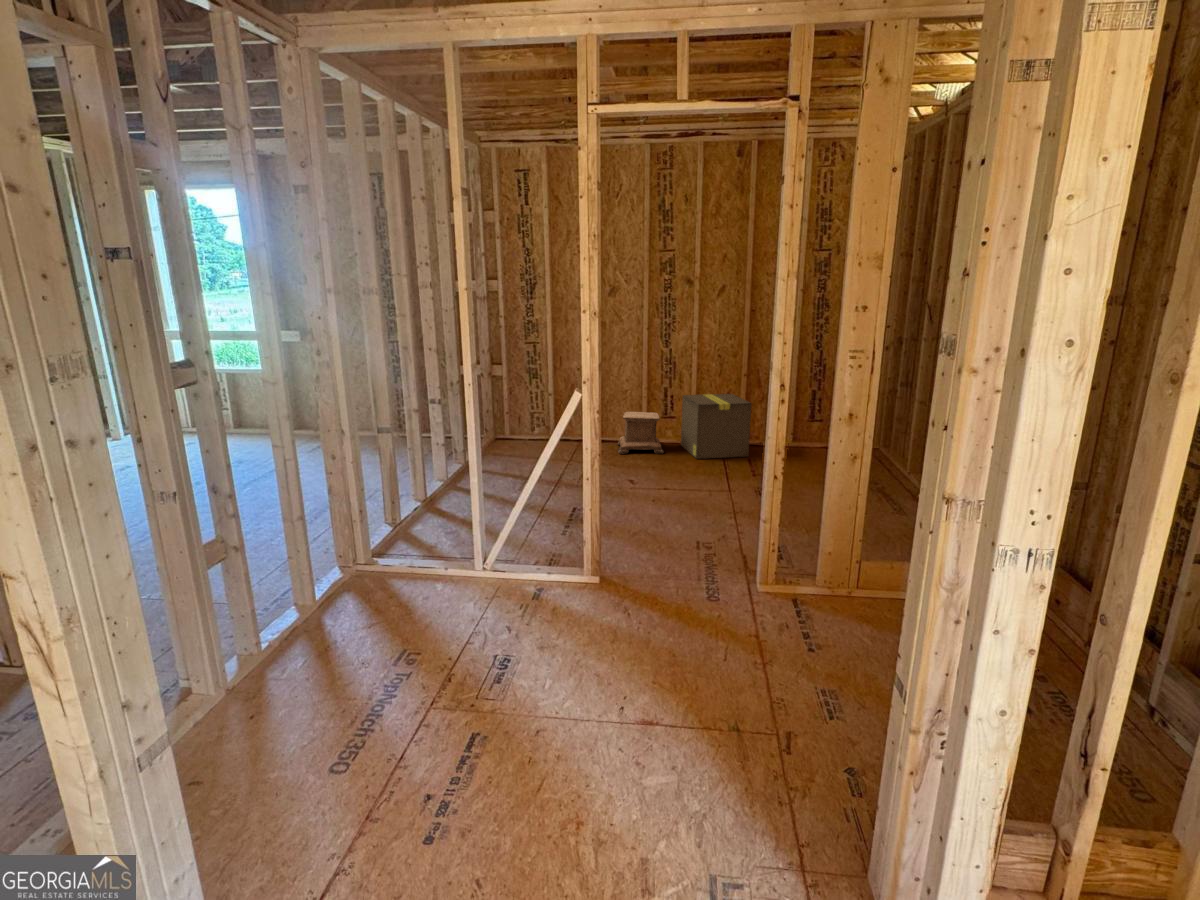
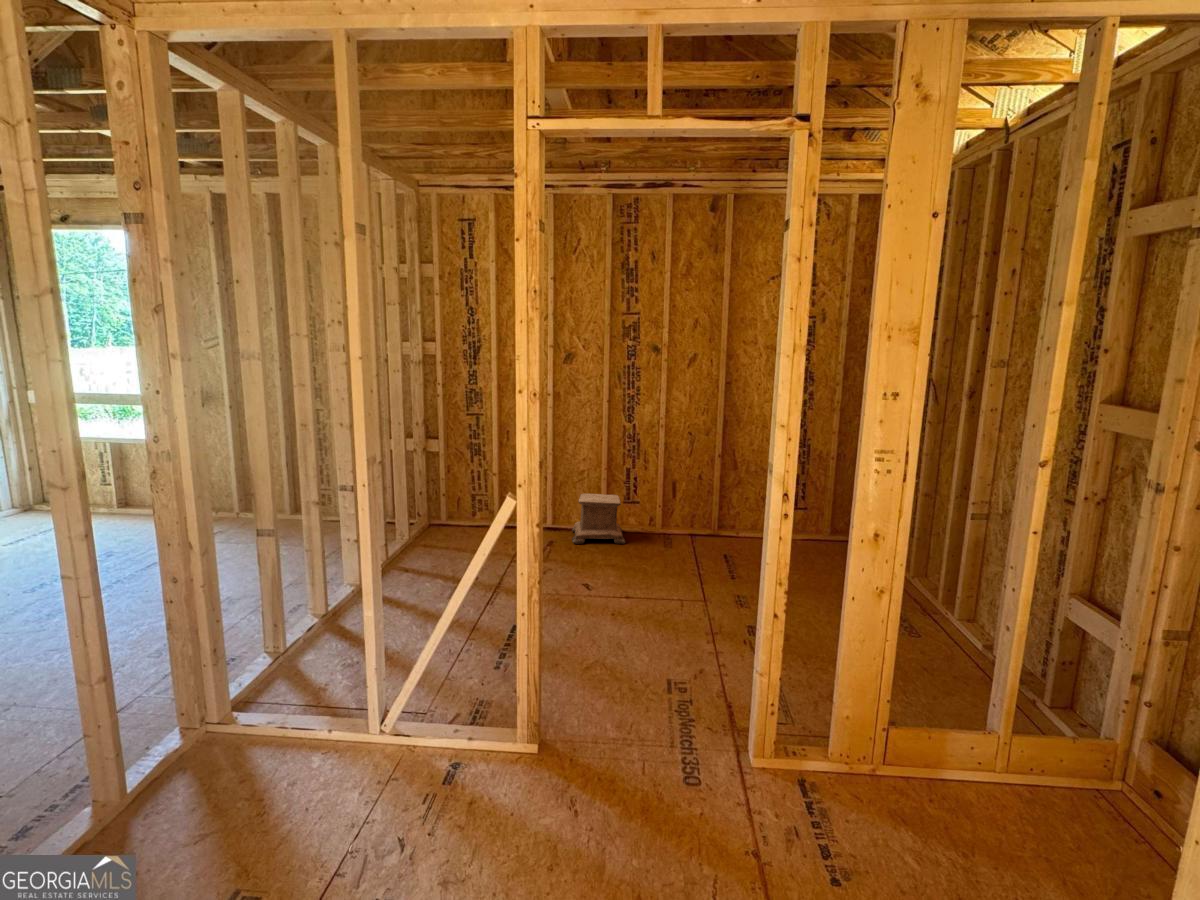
cardboard box: present [681,394,752,459] -> none [645,474,726,551]

